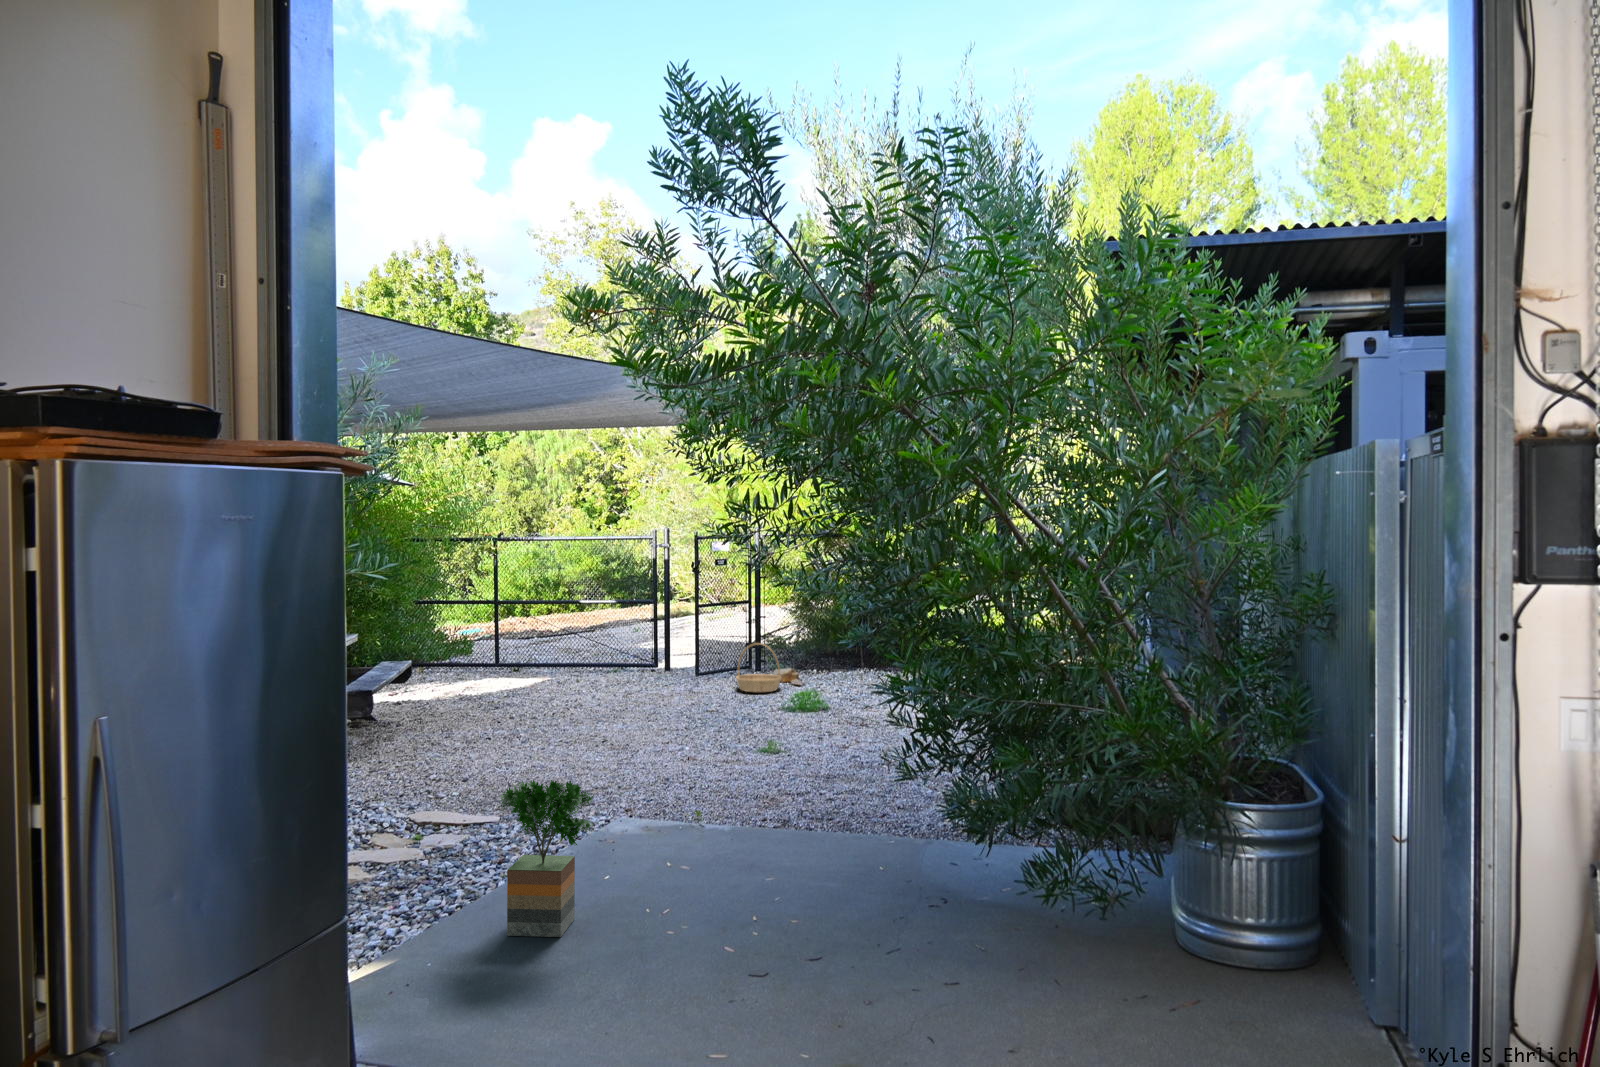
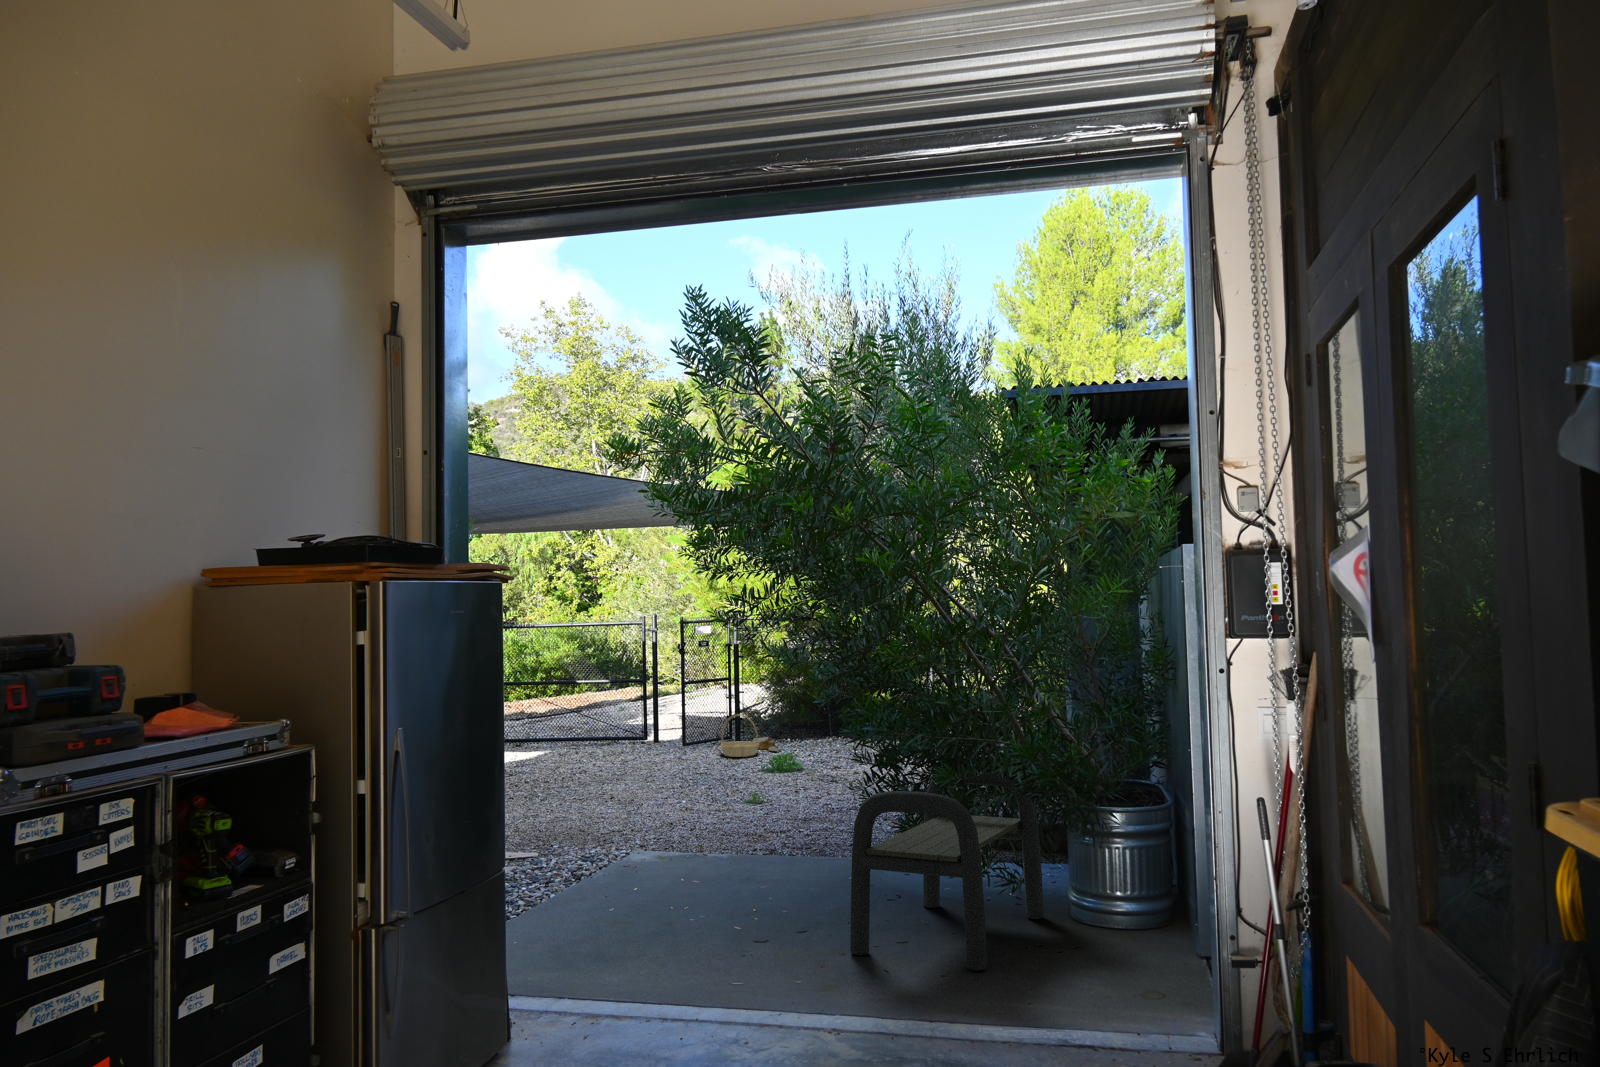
bench: none [879,737,1142,1037] -> present [850,769,1044,971]
potted tree: present [500,780,593,937] -> none [559,807,634,926]

